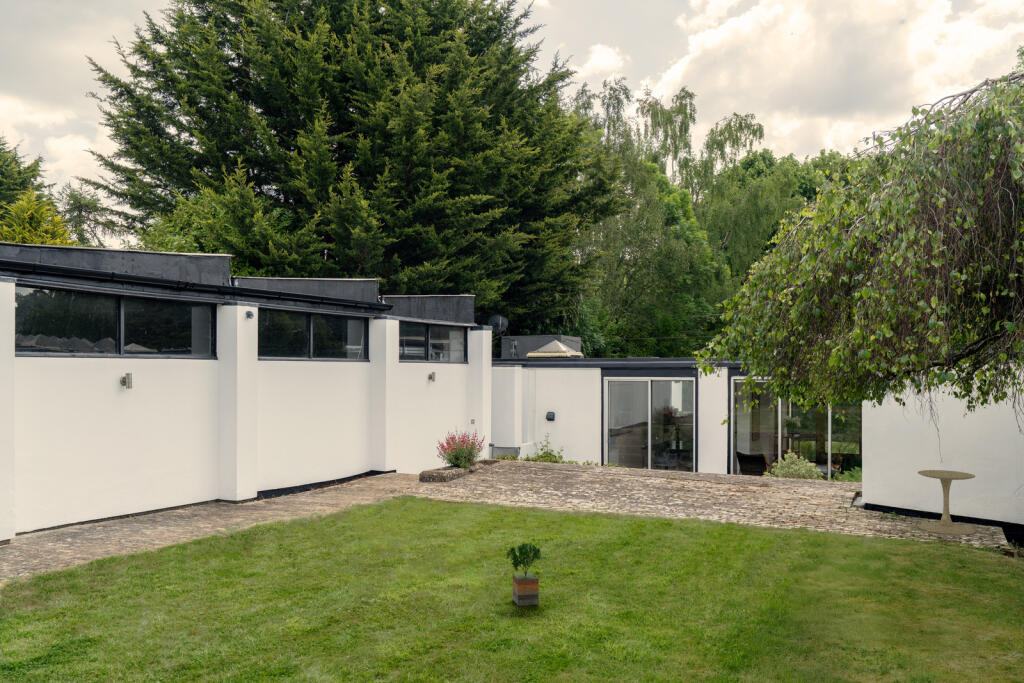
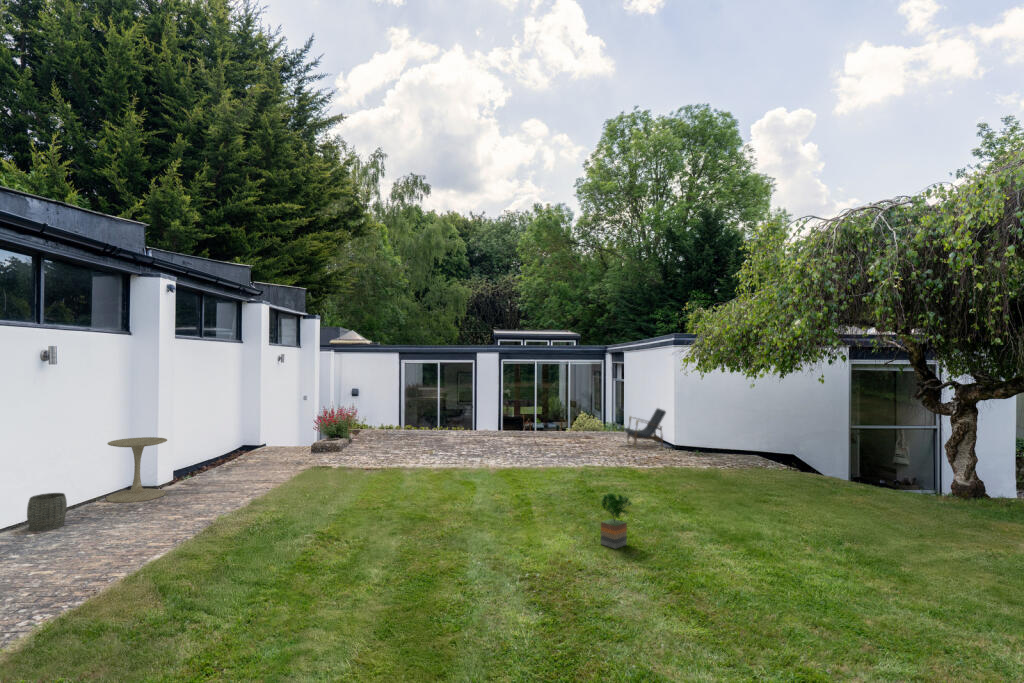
lounge chair: none [810,451,873,512] -> present [623,409,666,448]
pedestal table: present [918,470,975,535] -> present [106,437,167,503]
woven basket: none [108,497,136,527] -> present [27,493,67,531]

